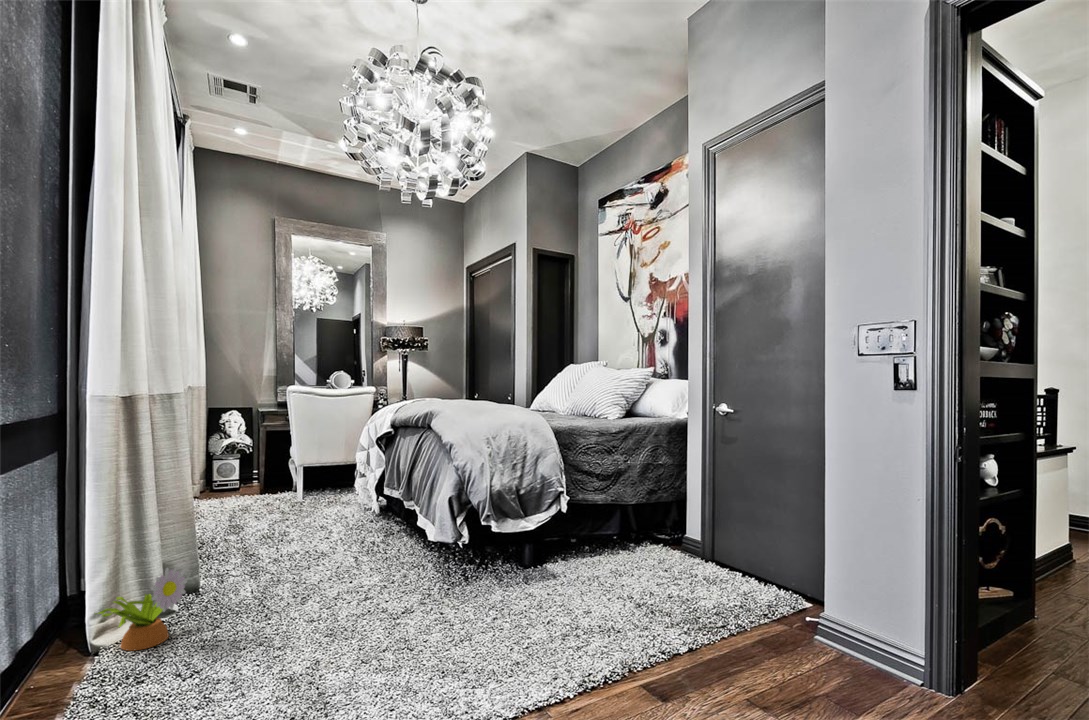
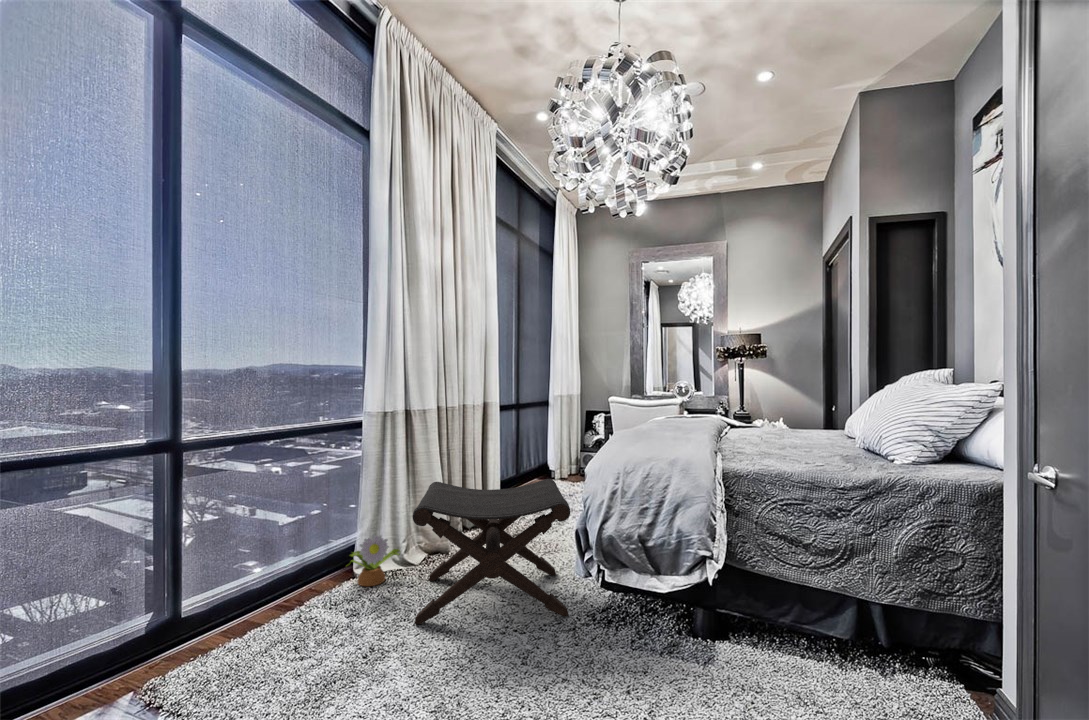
footstool: none [230,465,440,642] -> present [413,479,570,624]

